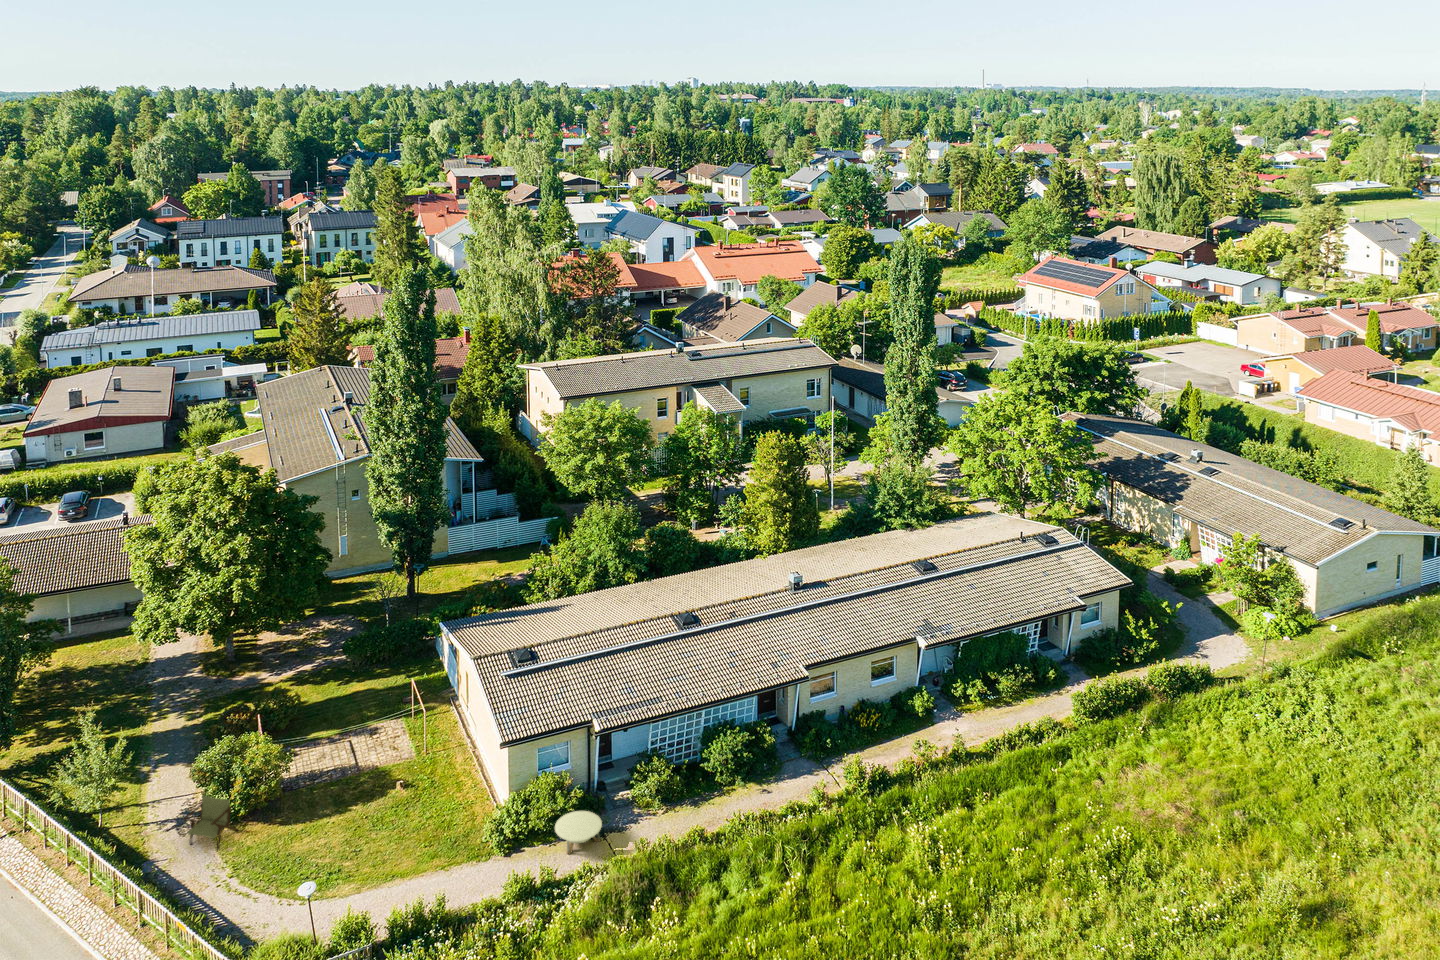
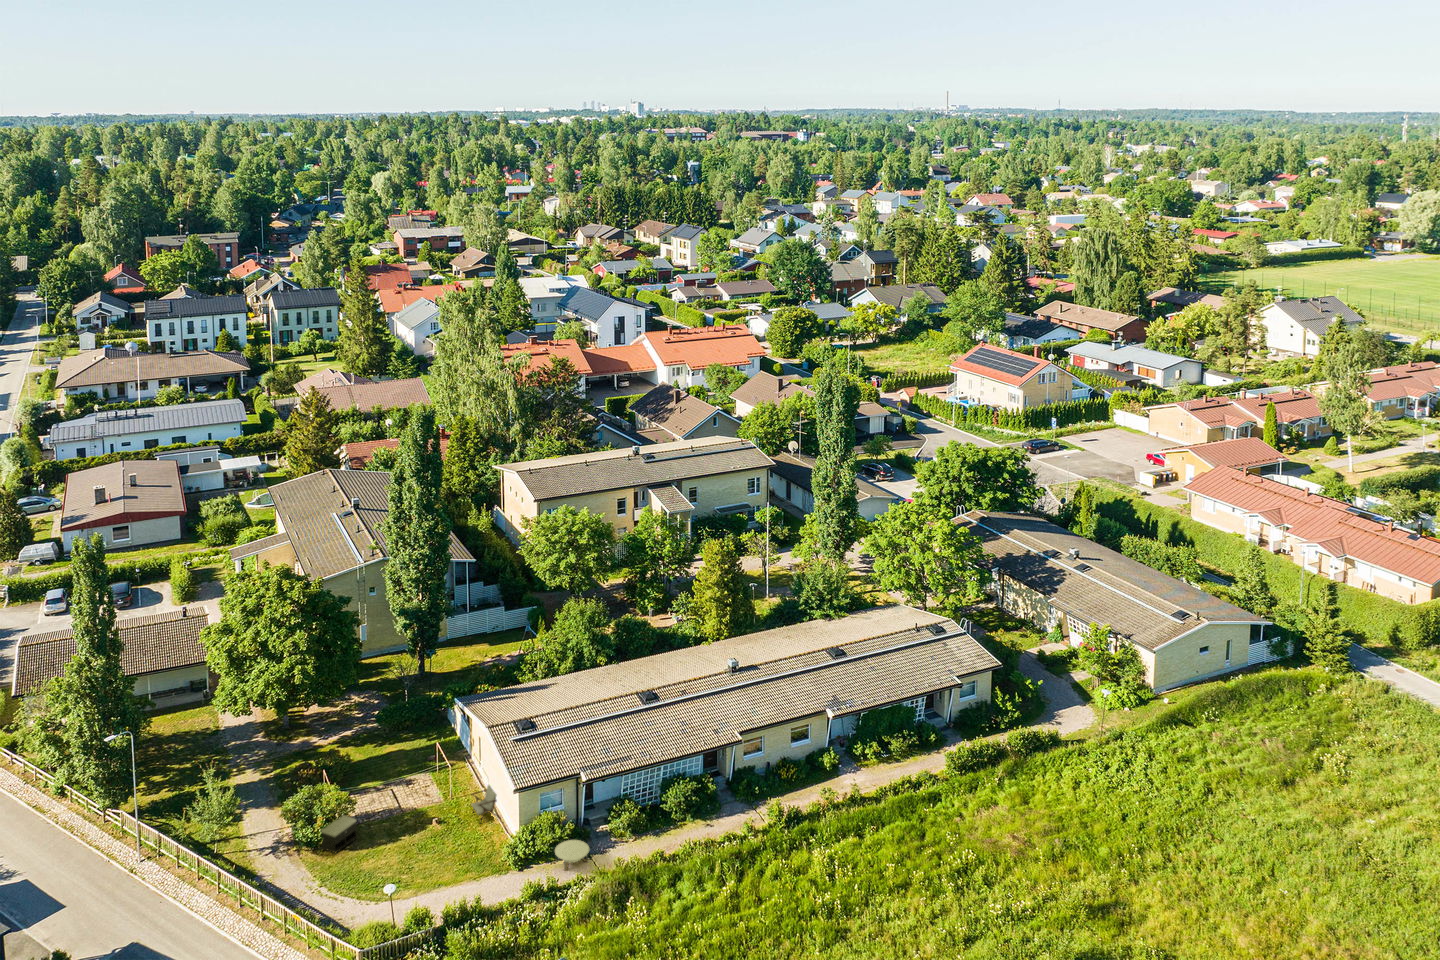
storage bench: none [245,774,298,826] -> present [321,815,357,853]
lounge chair: present [184,796,238,850] -> present [471,785,498,823]

